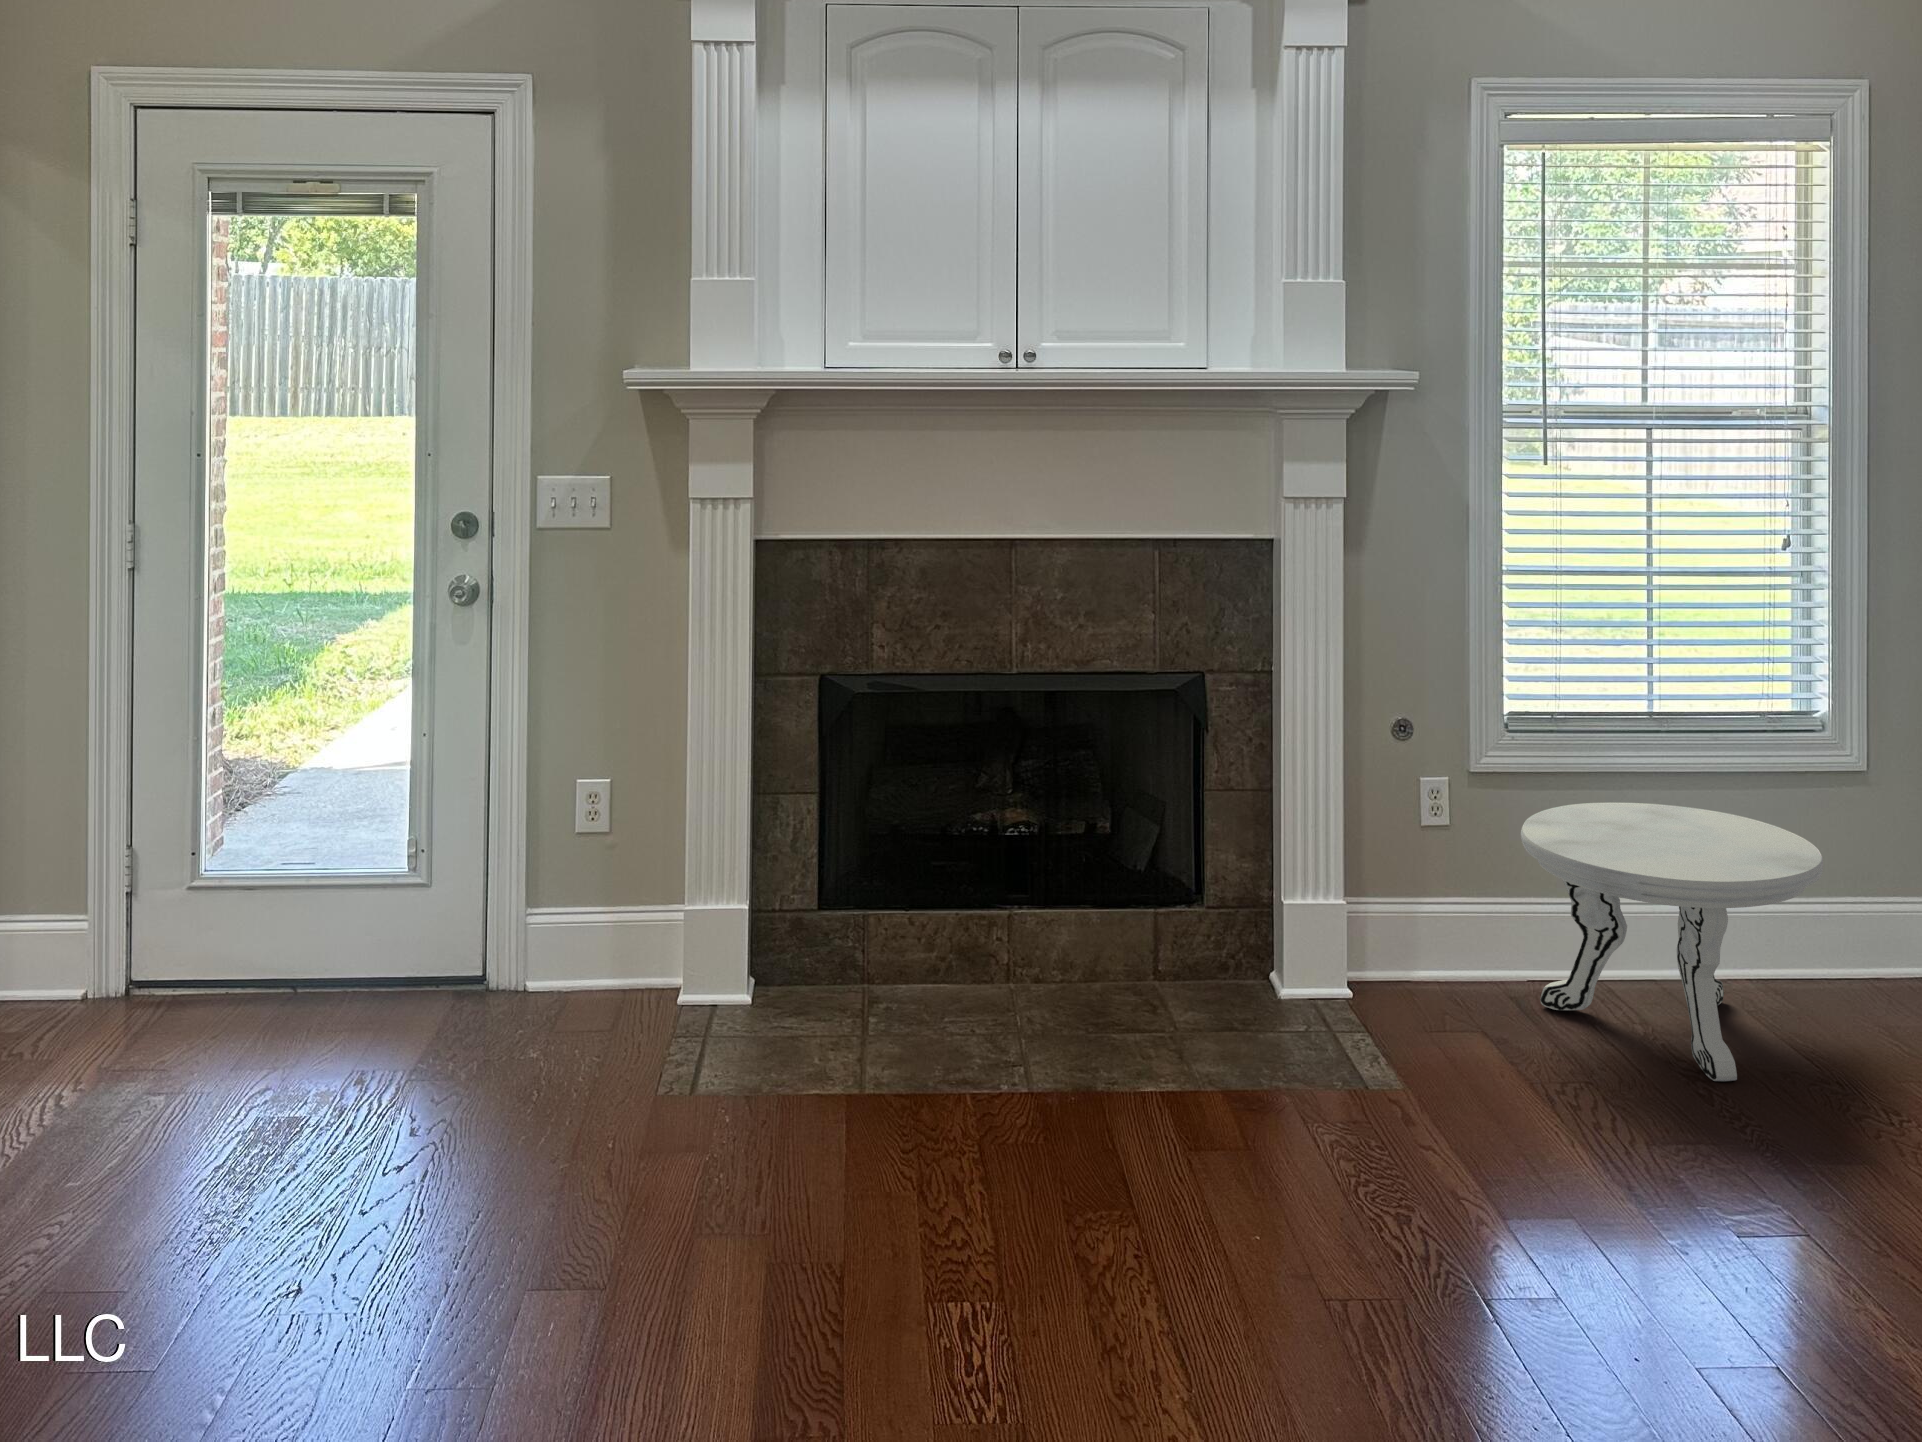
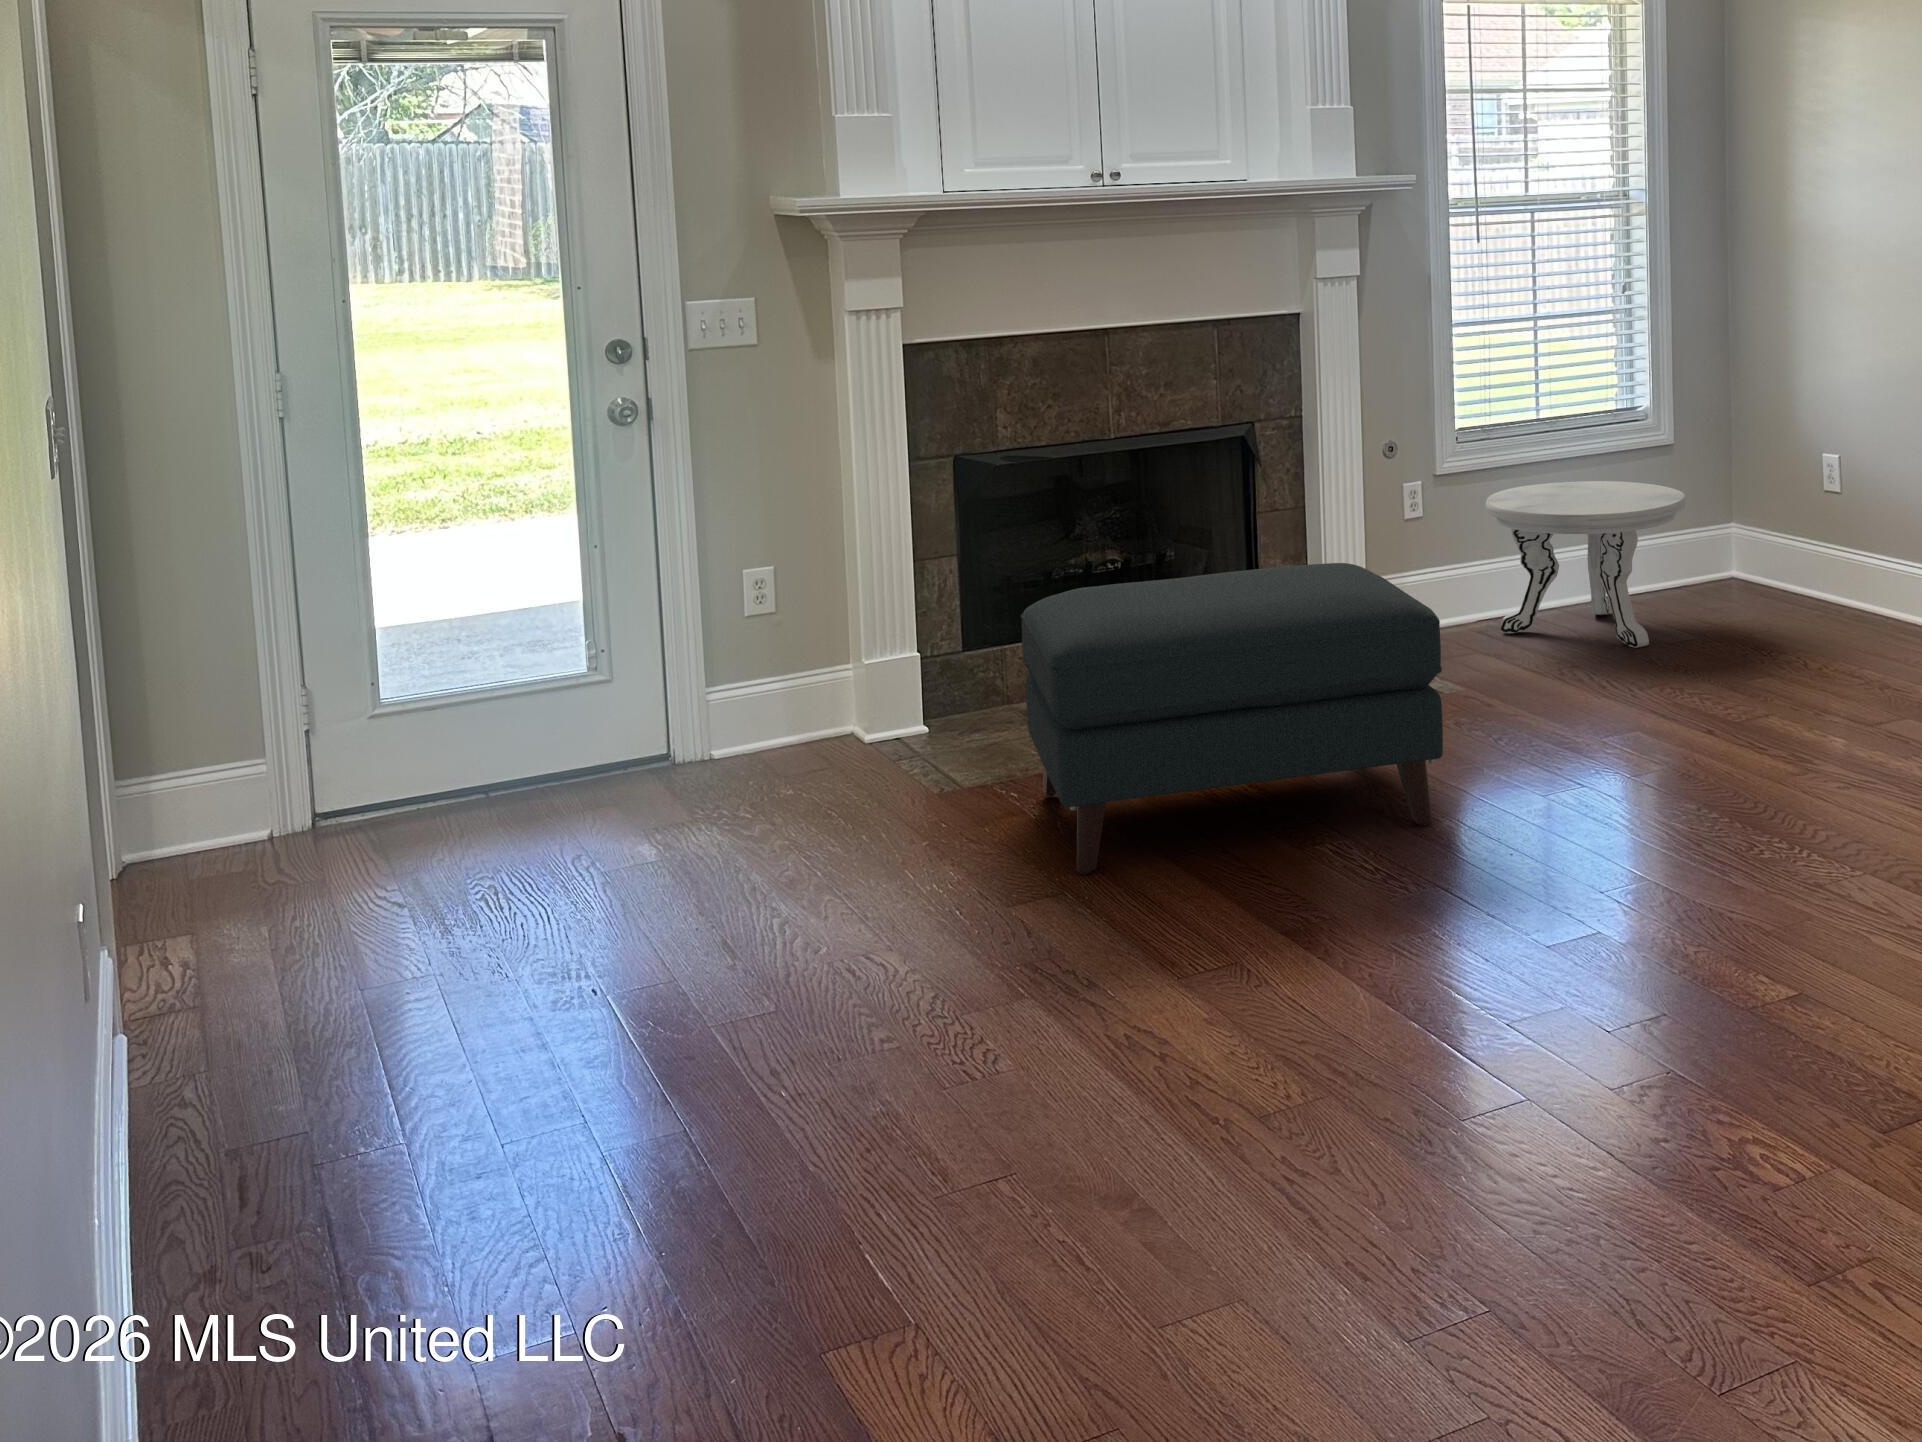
ottoman: none [602,894,1184,1378] -> present [1021,563,1443,875]

